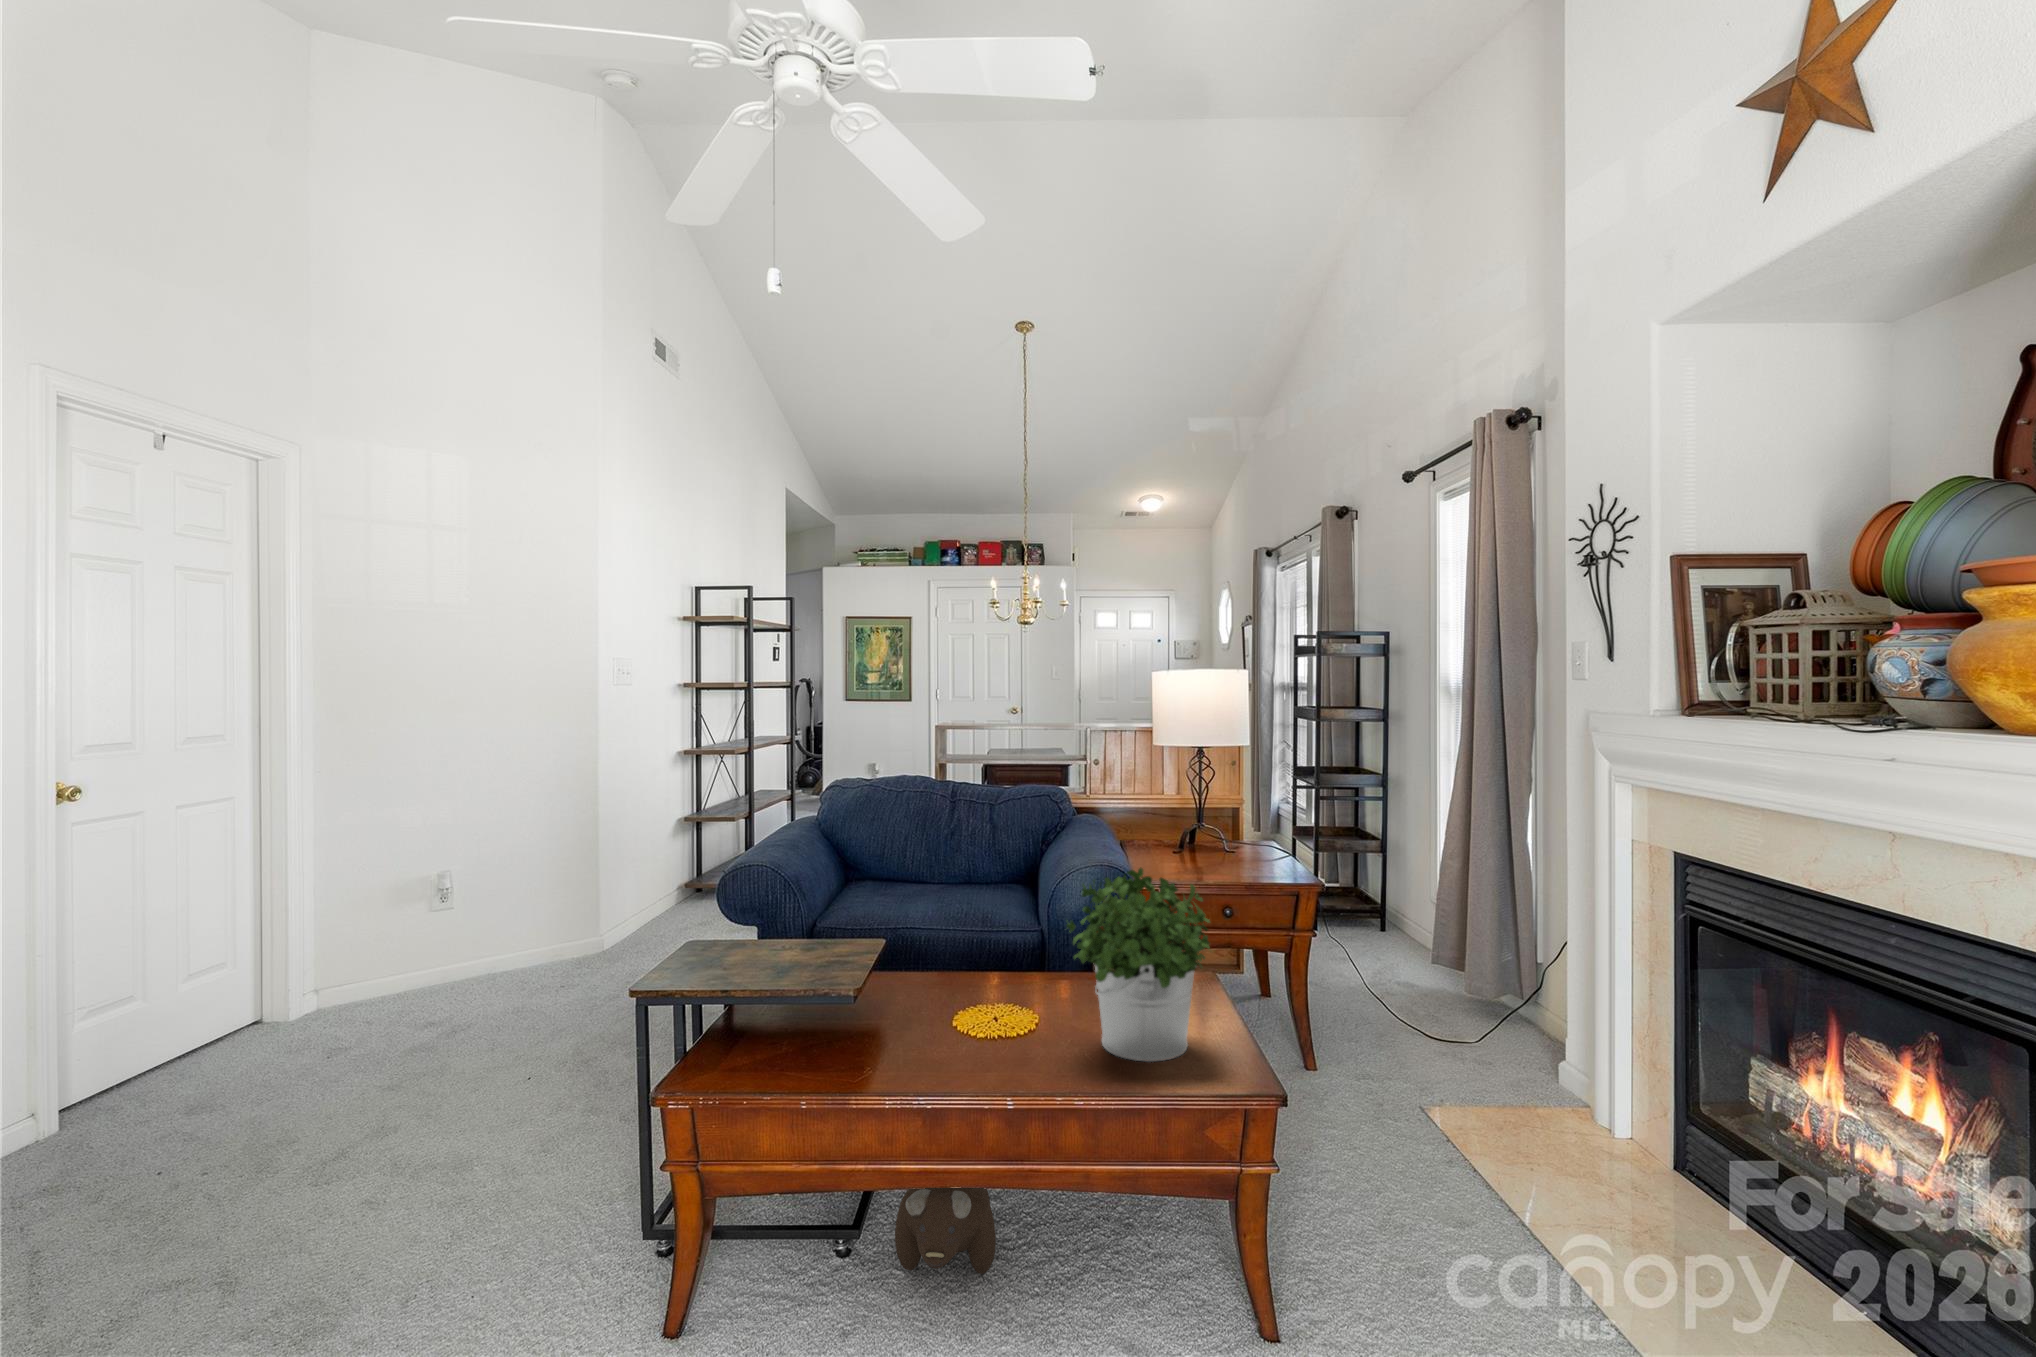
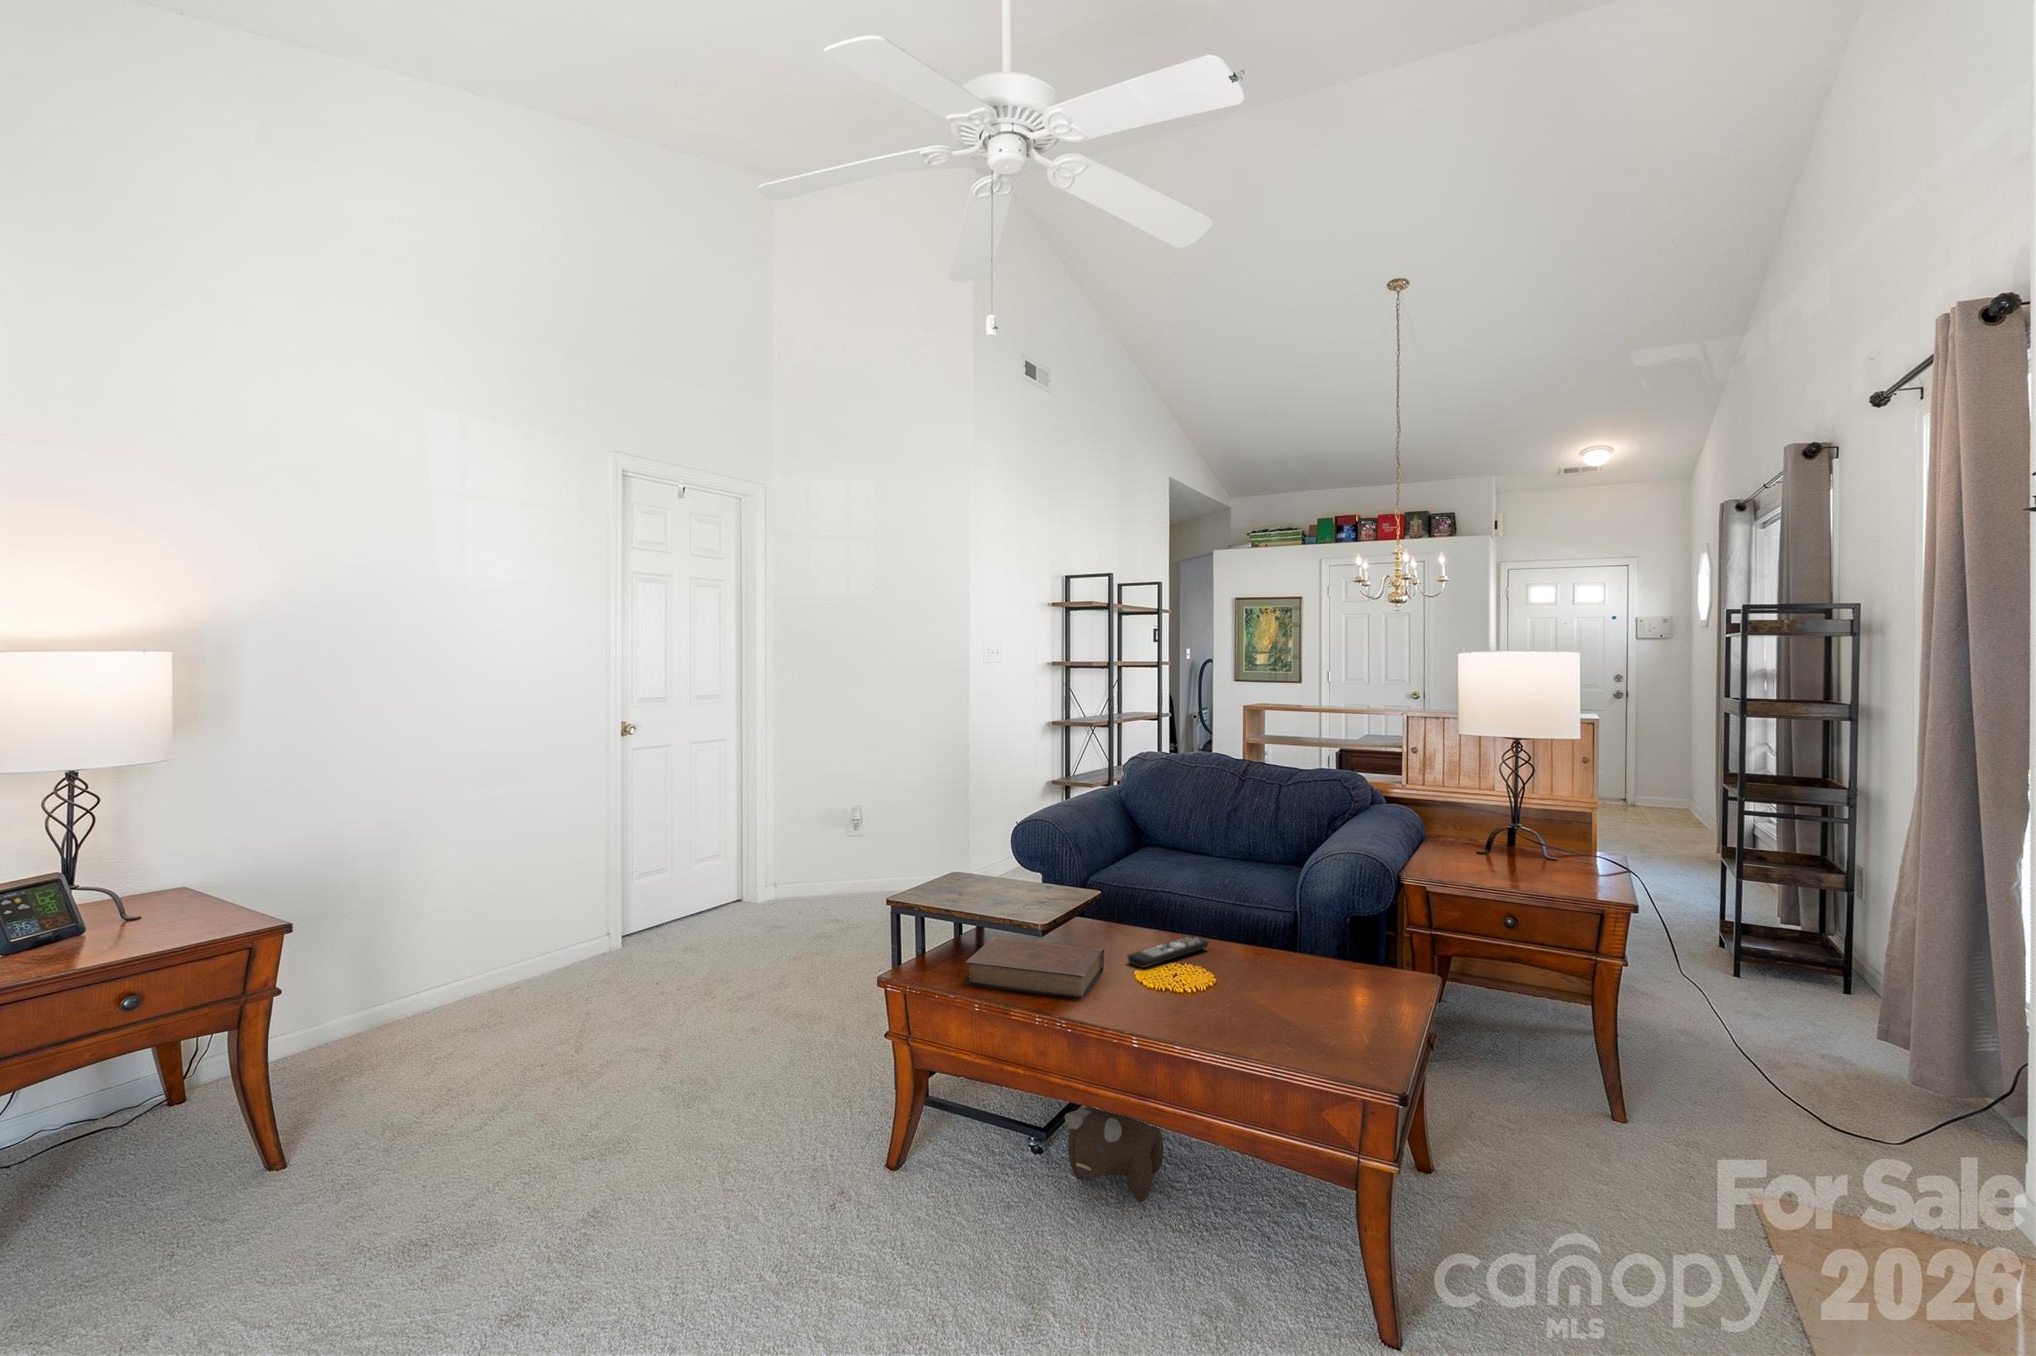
potted plant: present [1067,868,1210,1062] -> none [1226,849,1374,1042]
remote control: none [930,972,997,1016] -> present [1127,936,1209,968]
book: none [772,1003,920,1075] -> present [966,937,1104,998]

